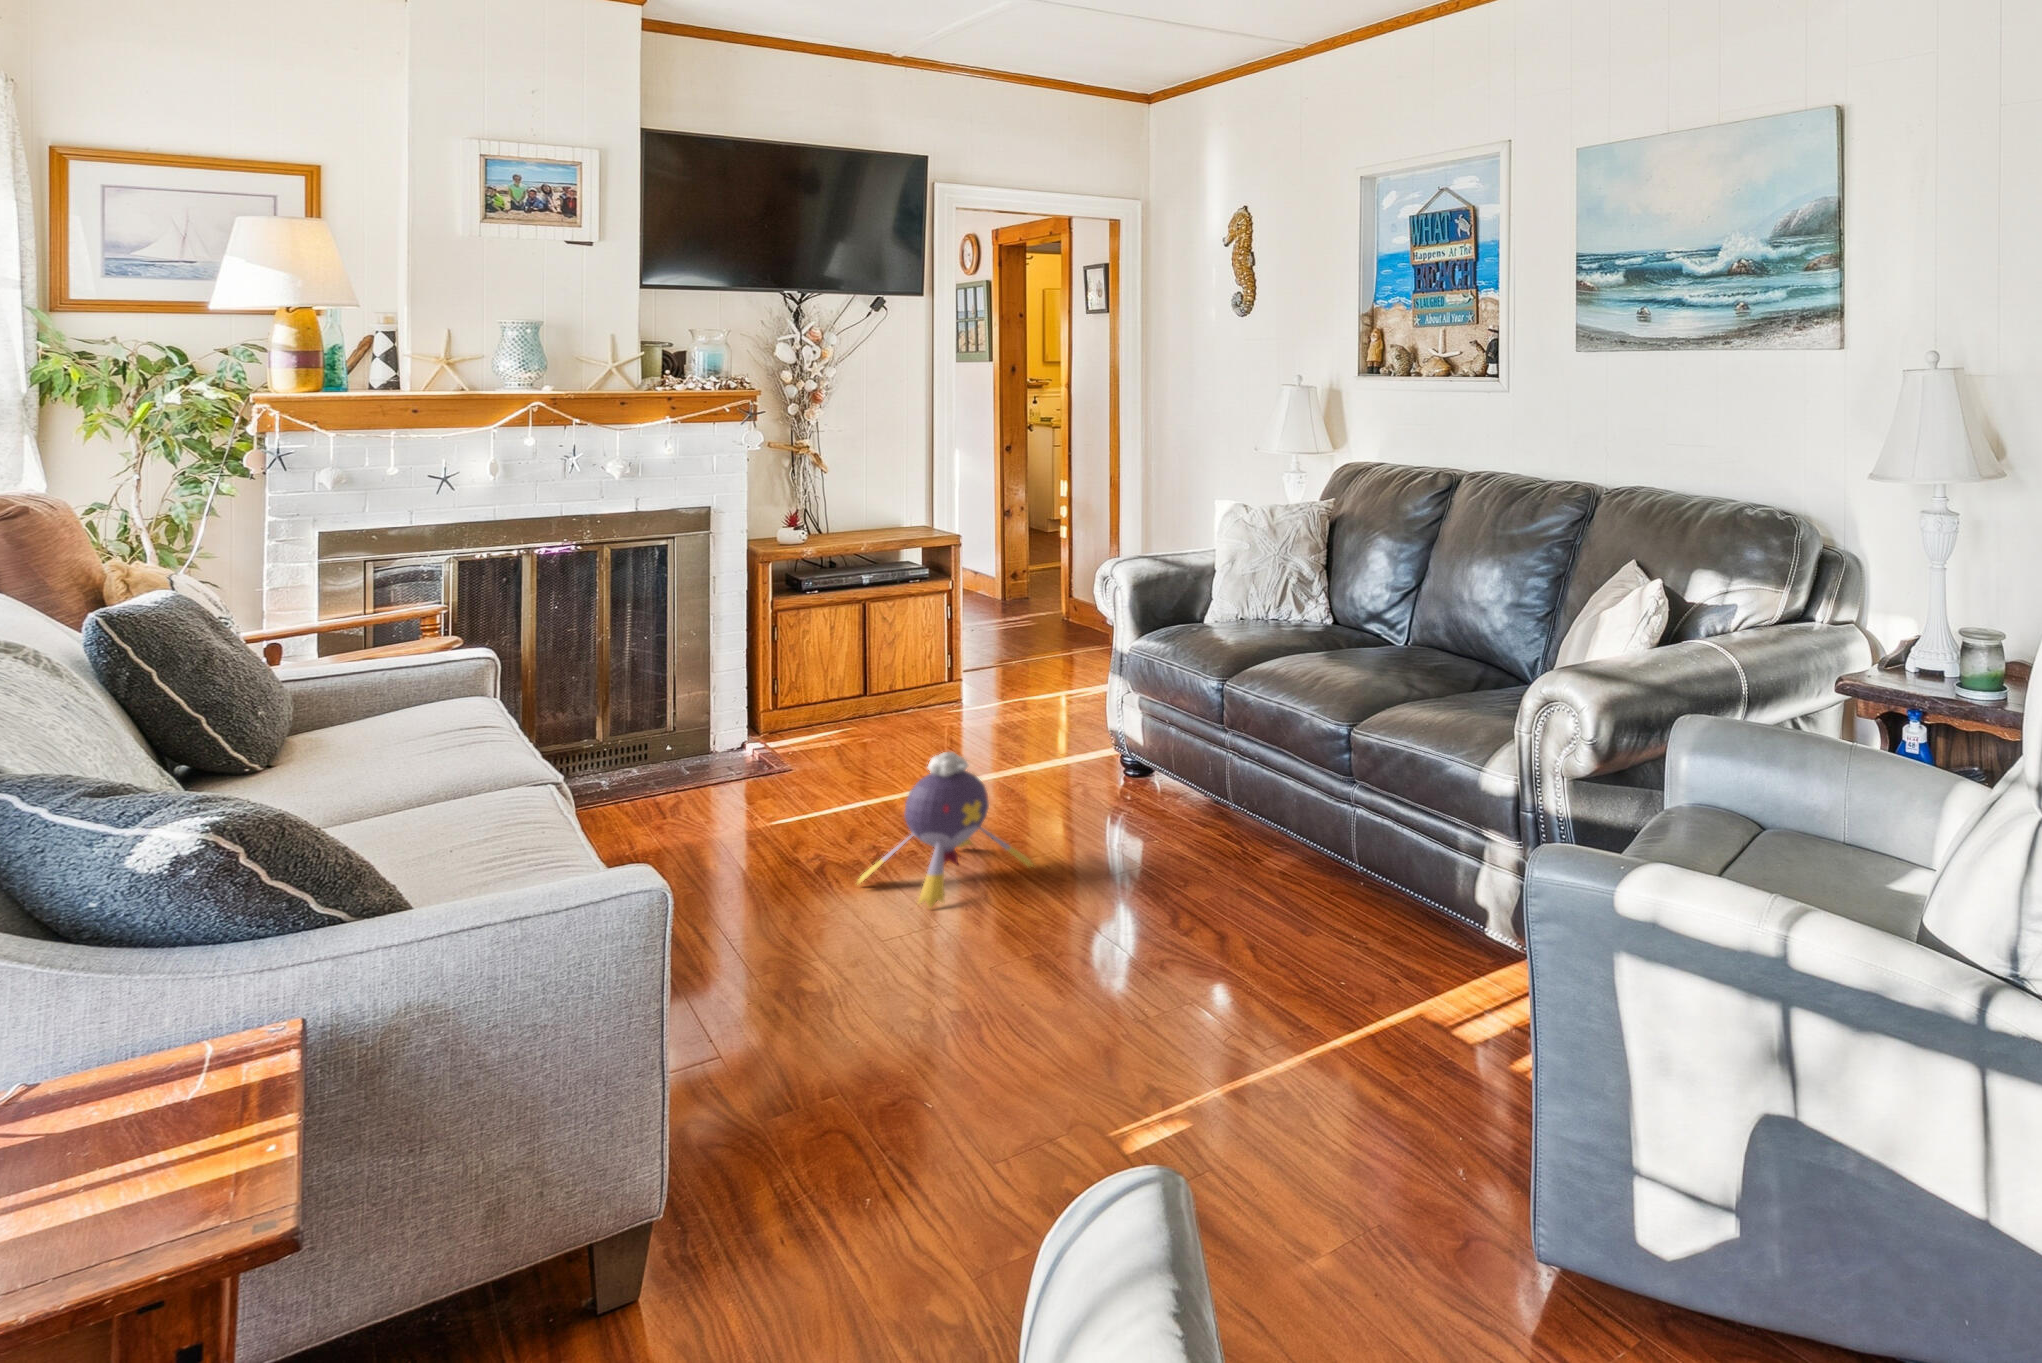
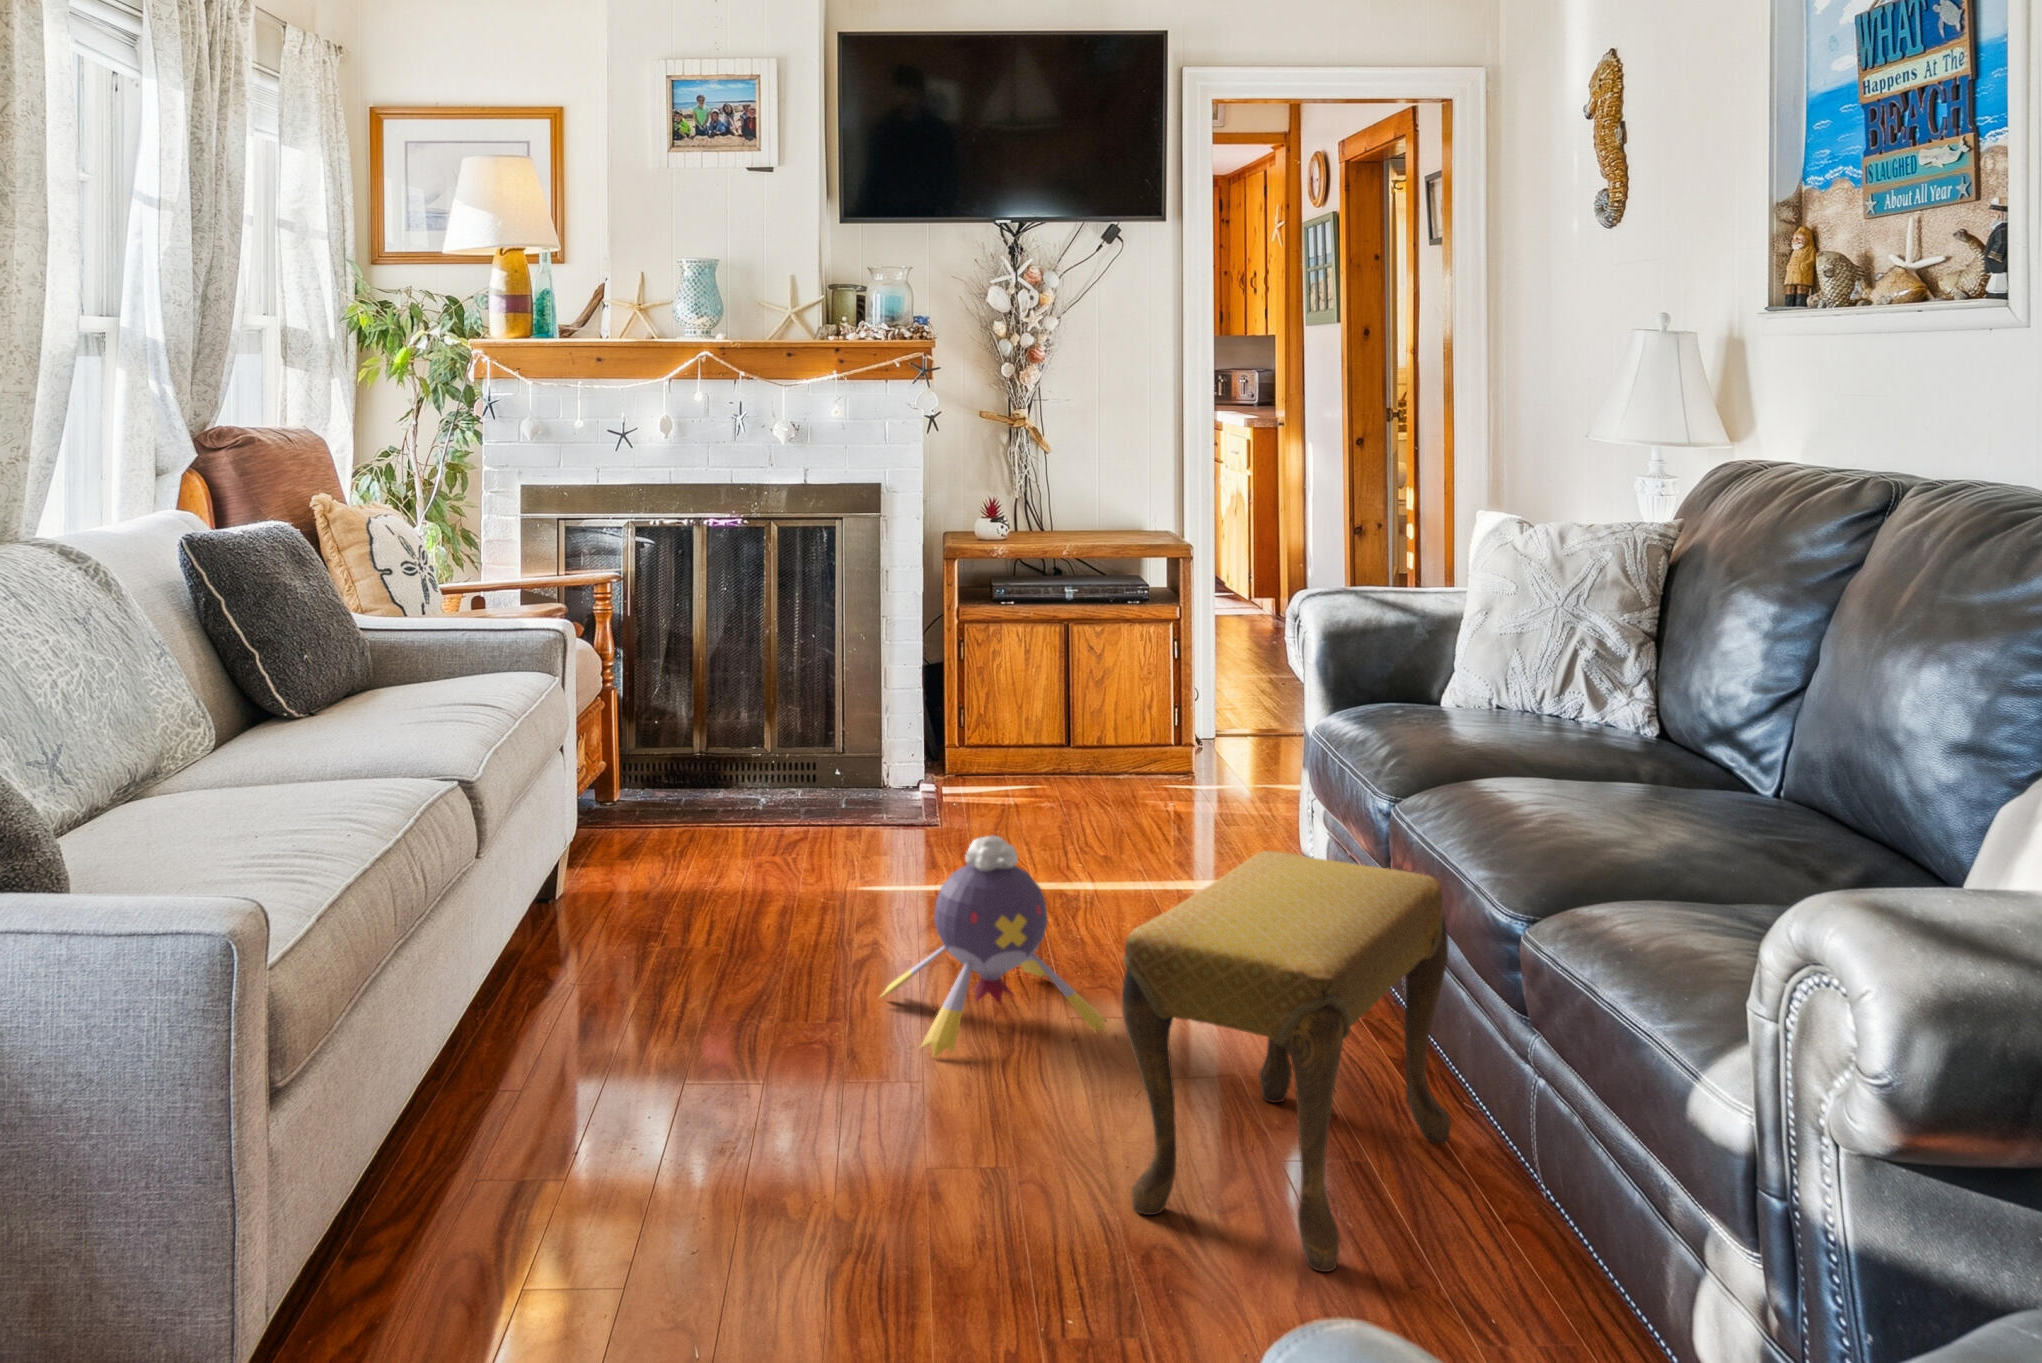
footstool: none [1123,719,1275,949] -> present [1122,851,1451,1272]

